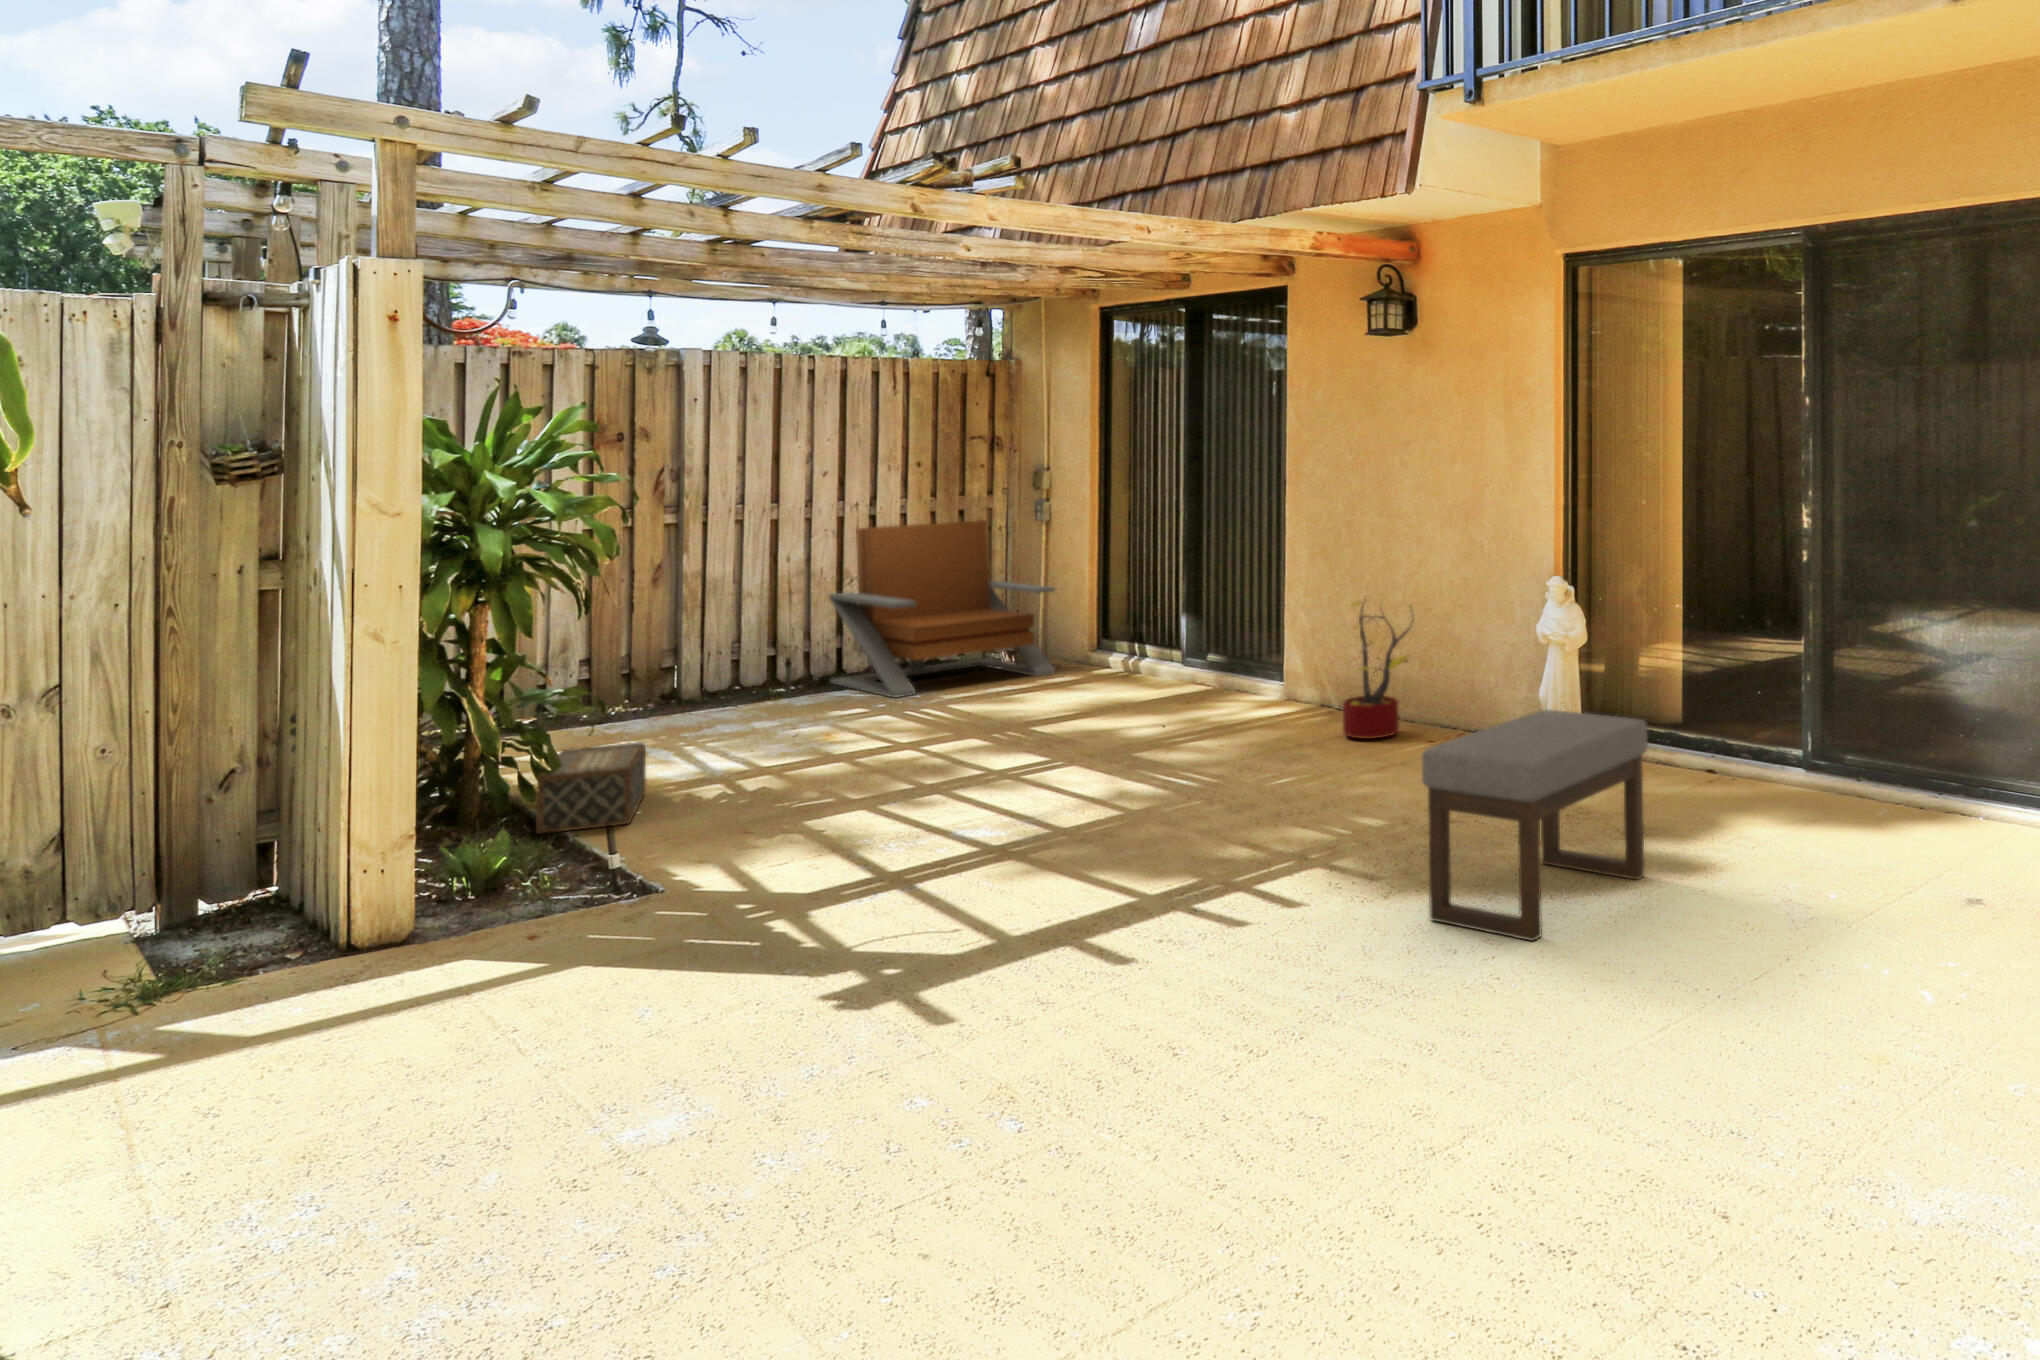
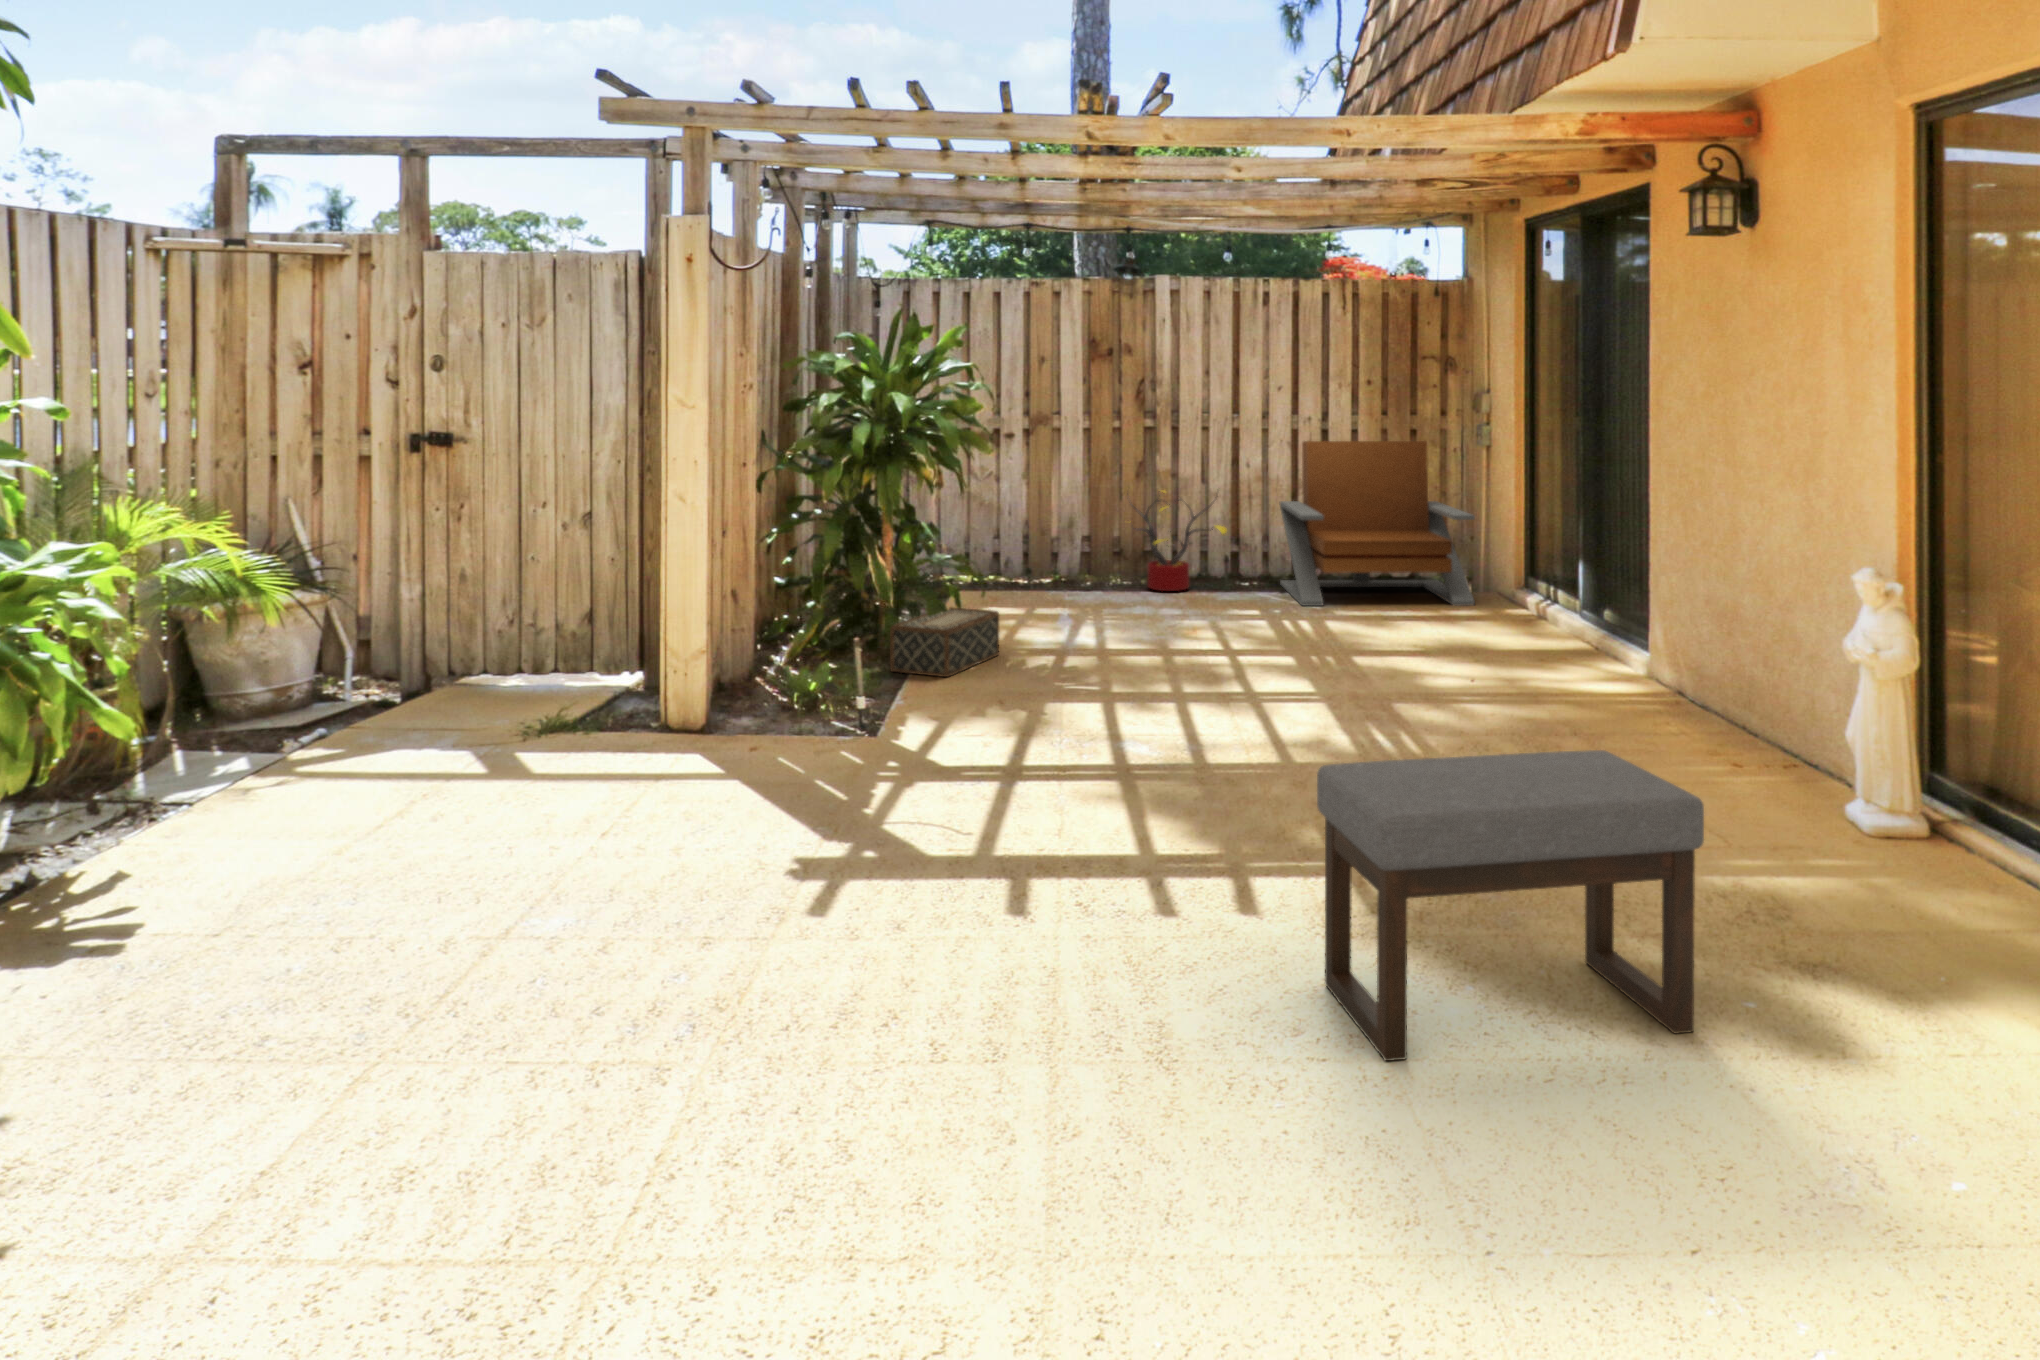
decorative plant: present [1343,603,1410,739] -> present [1127,491,1227,591]

